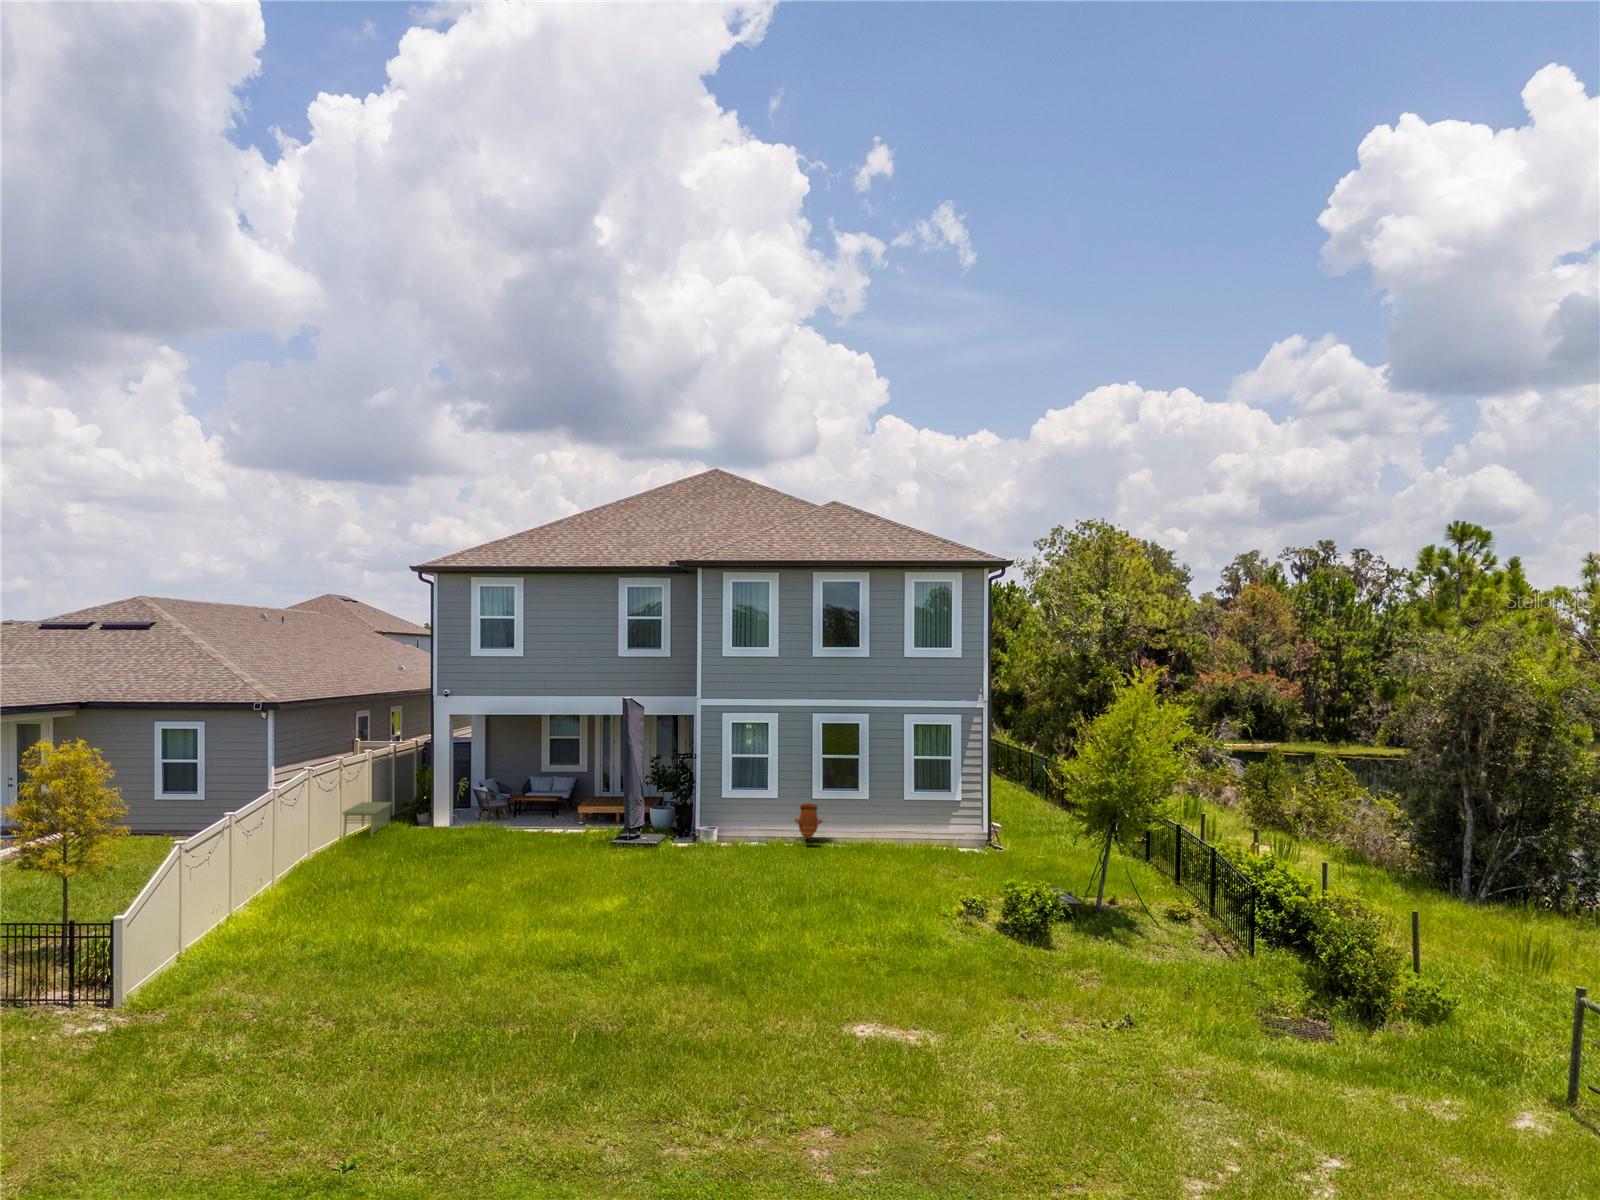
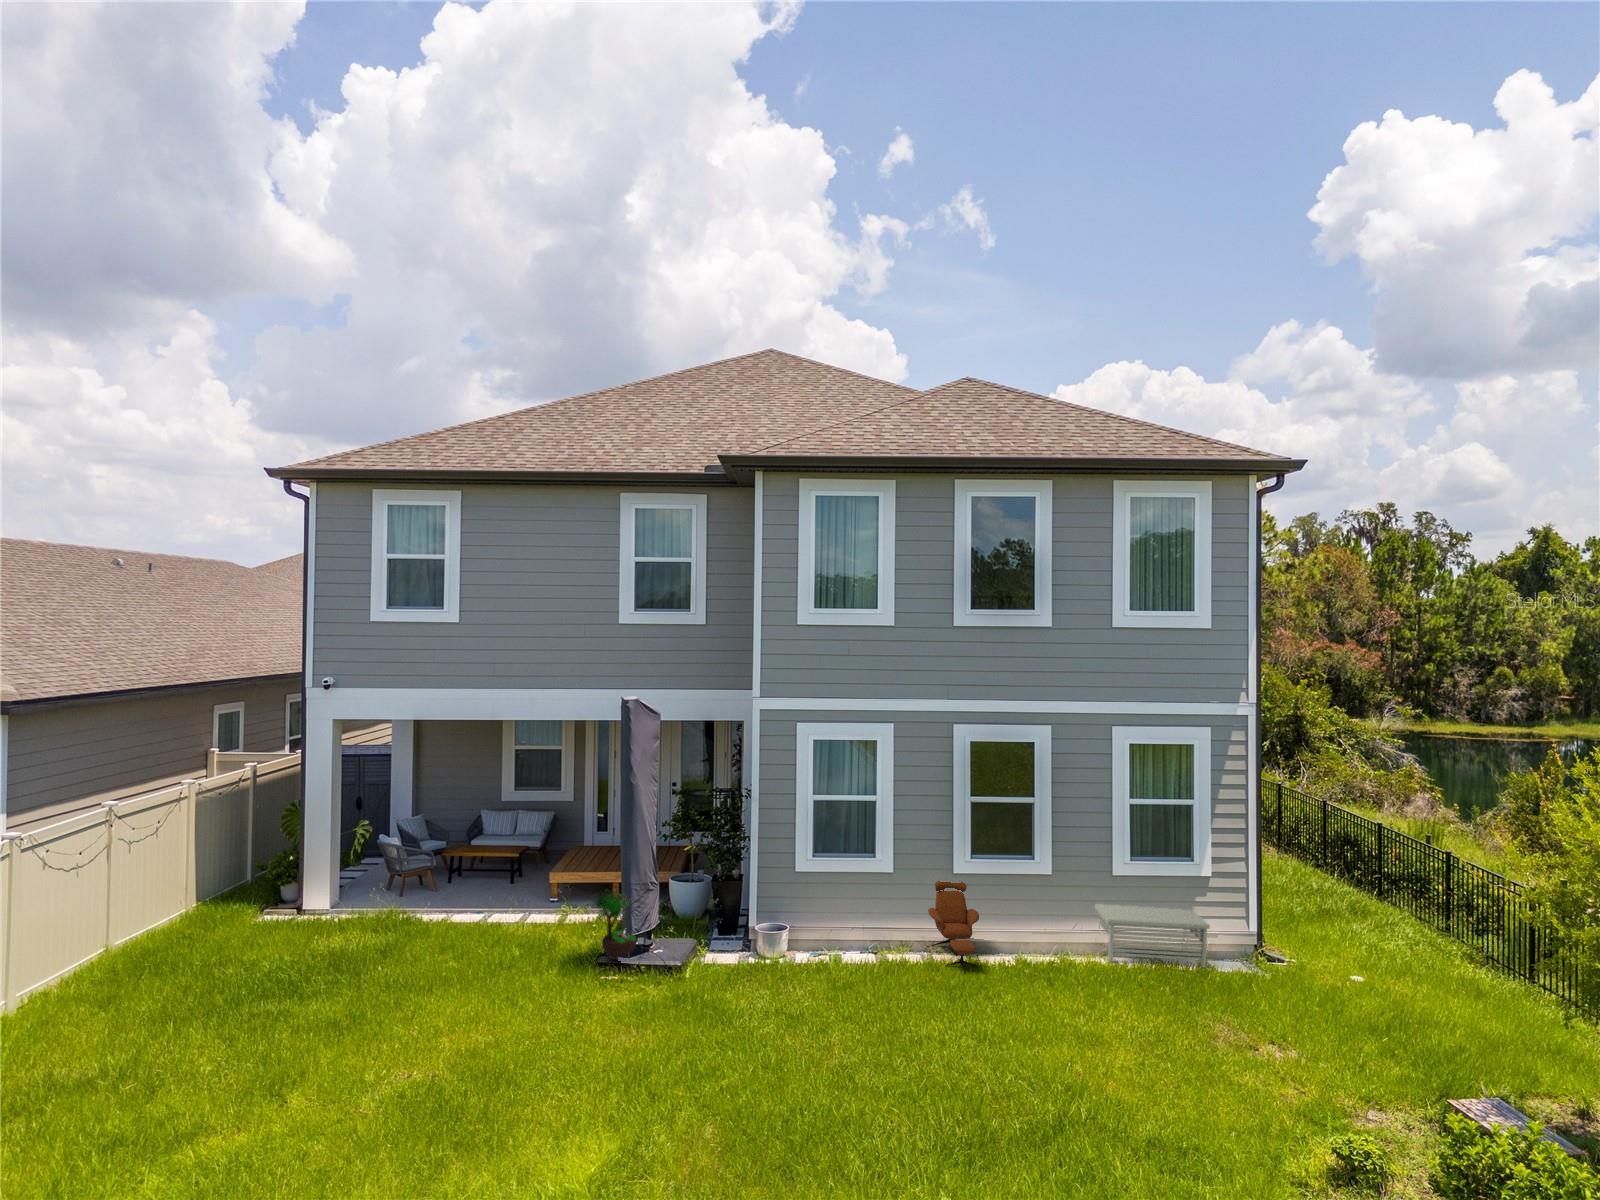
potted tree: none [601,798,627,841] -> present [592,890,636,960]
storage bench: present [342,802,392,837] -> present [1095,904,1210,968]

